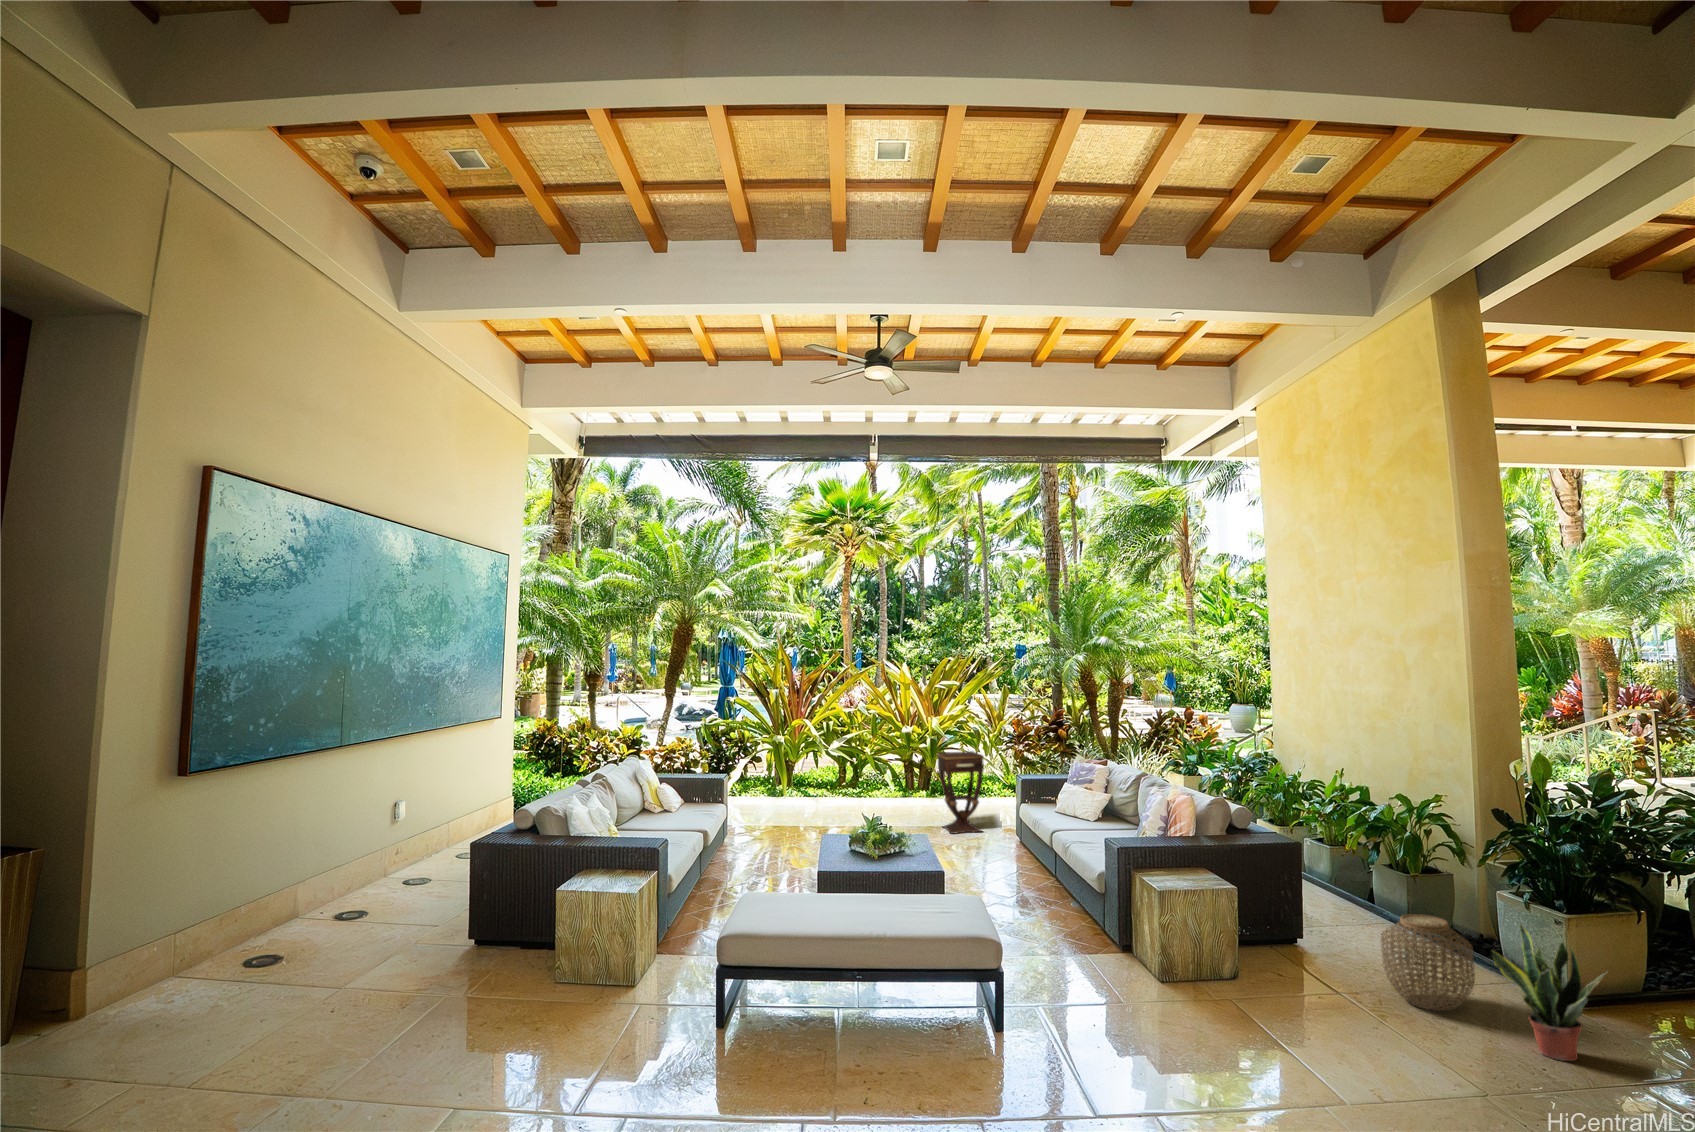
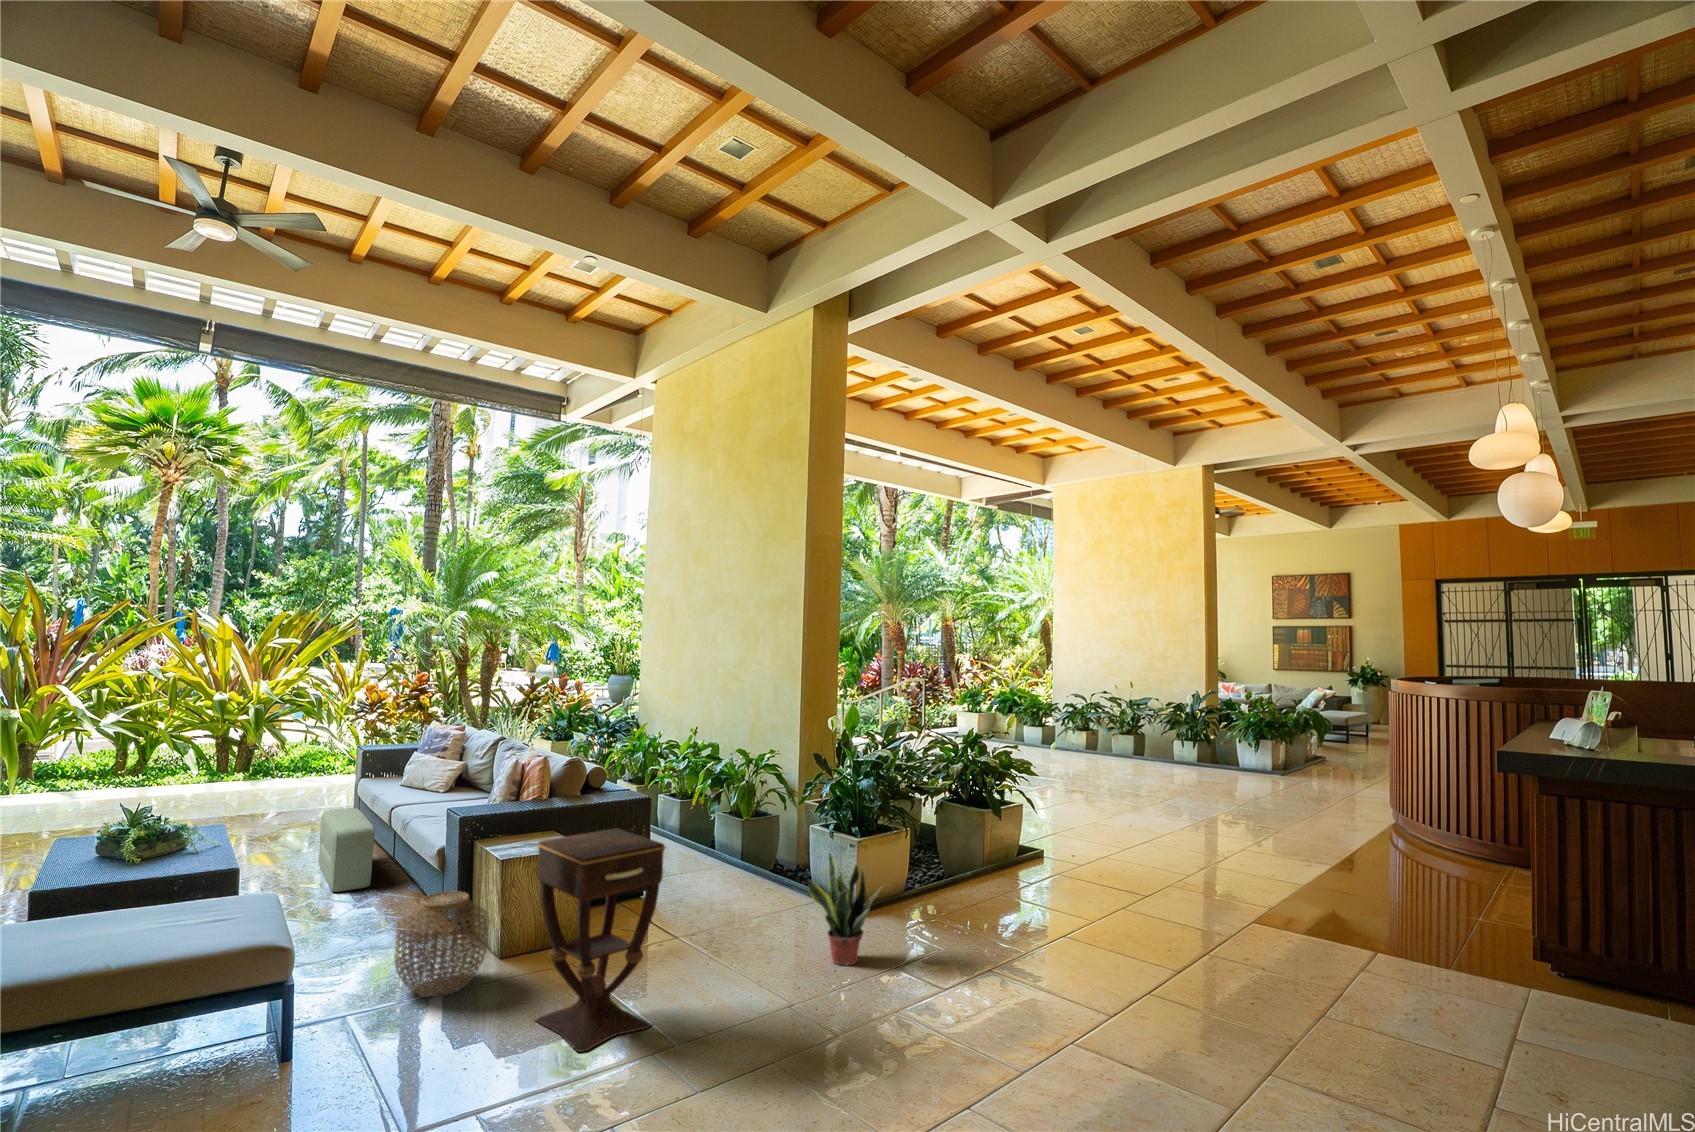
side table: present [937,751,984,834] -> present [536,828,666,1052]
pouf: none [992,828,1036,899] -> present [319,808,374,892]
woven basket: present [1381,914,1475,1011] -> present [395,891,489,997]

